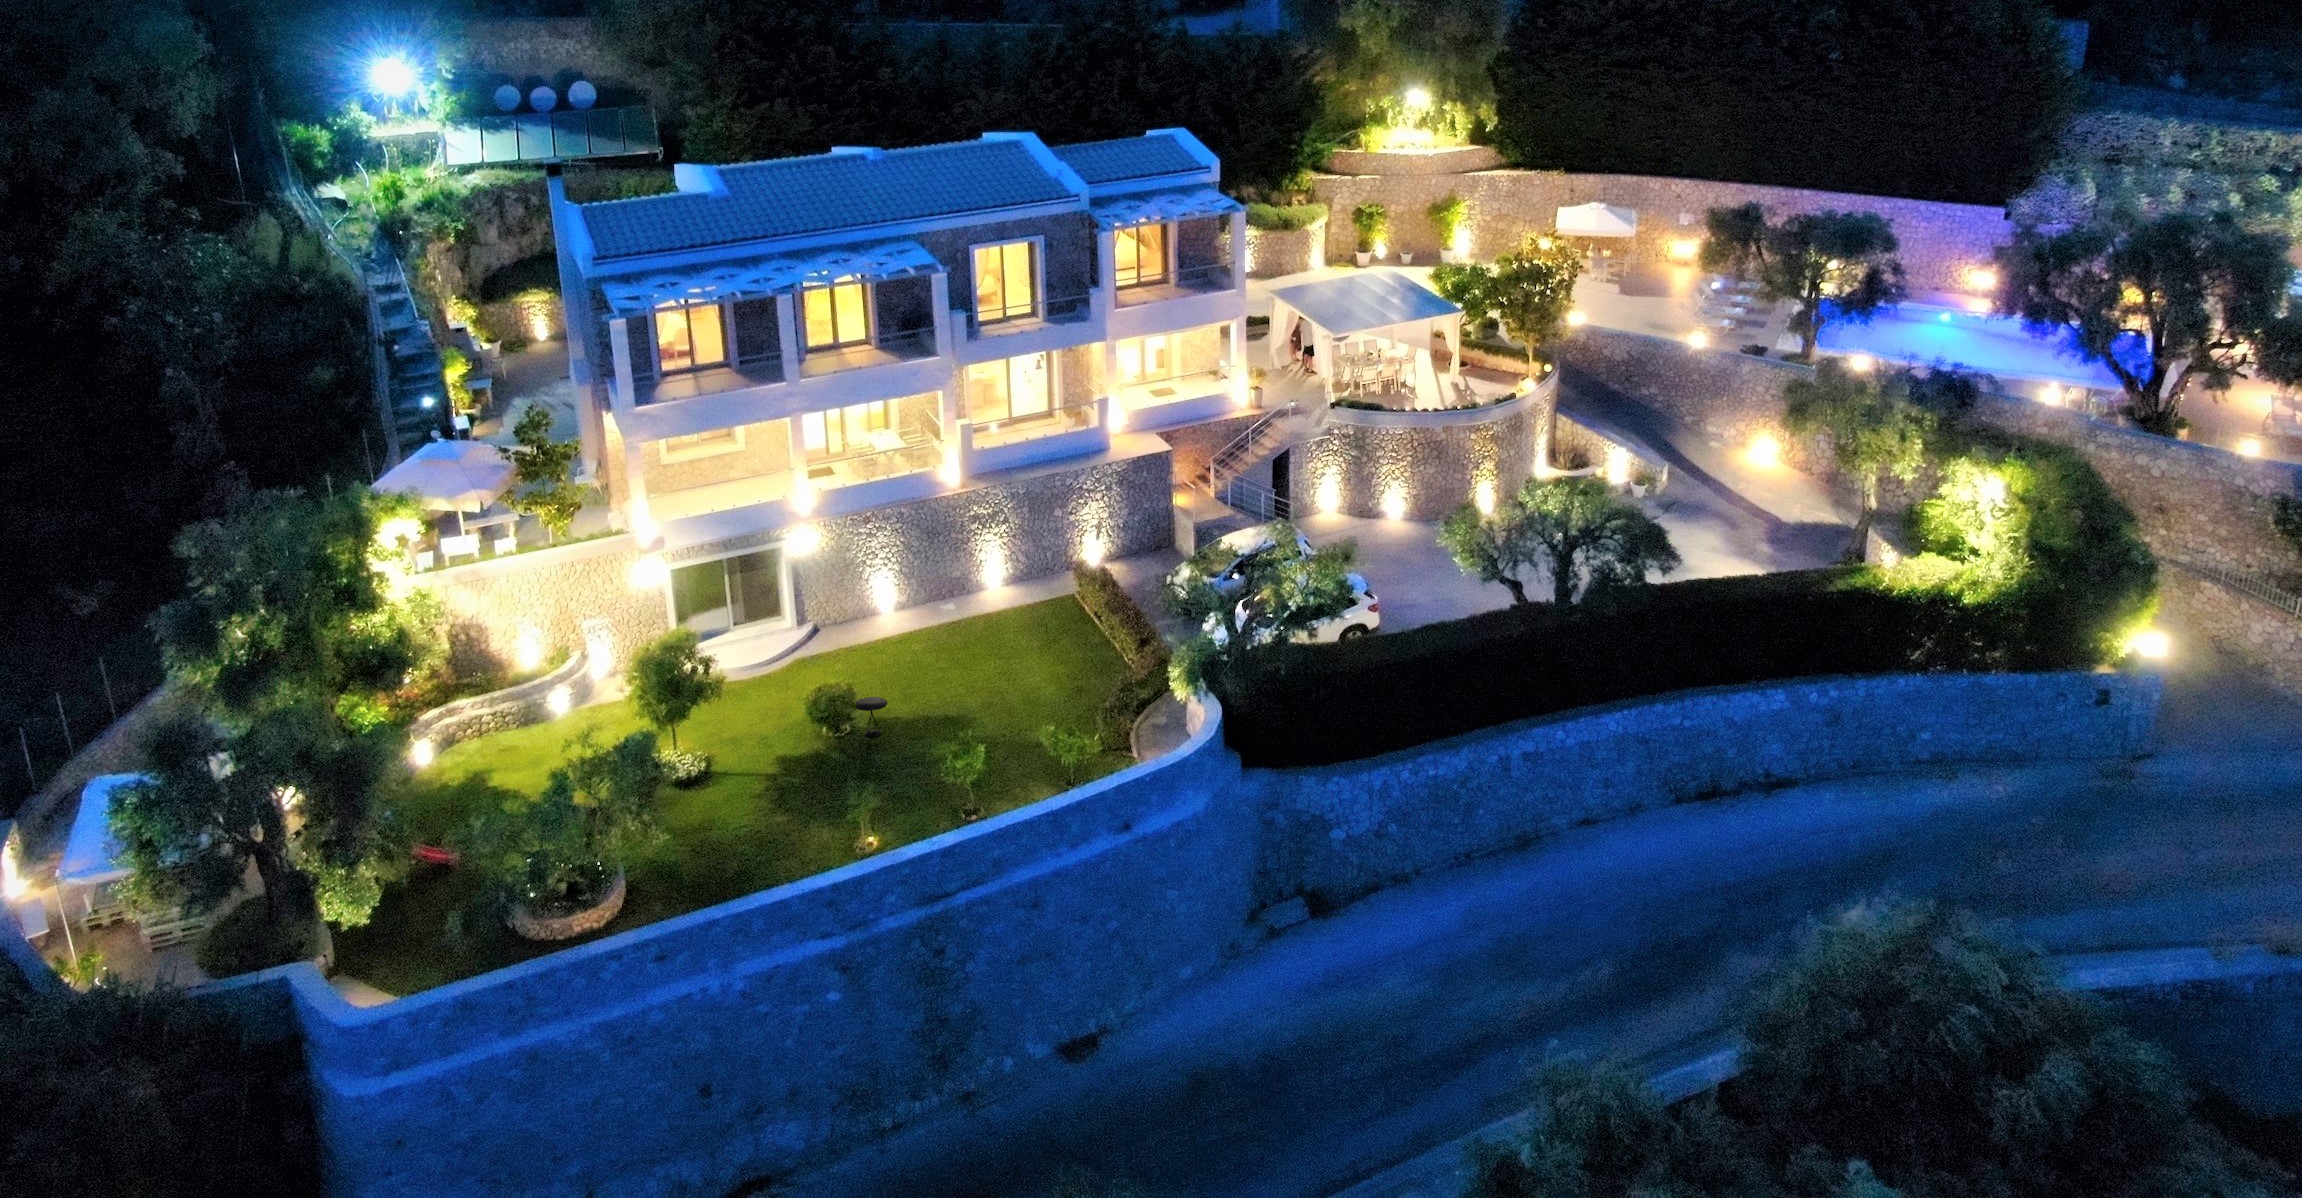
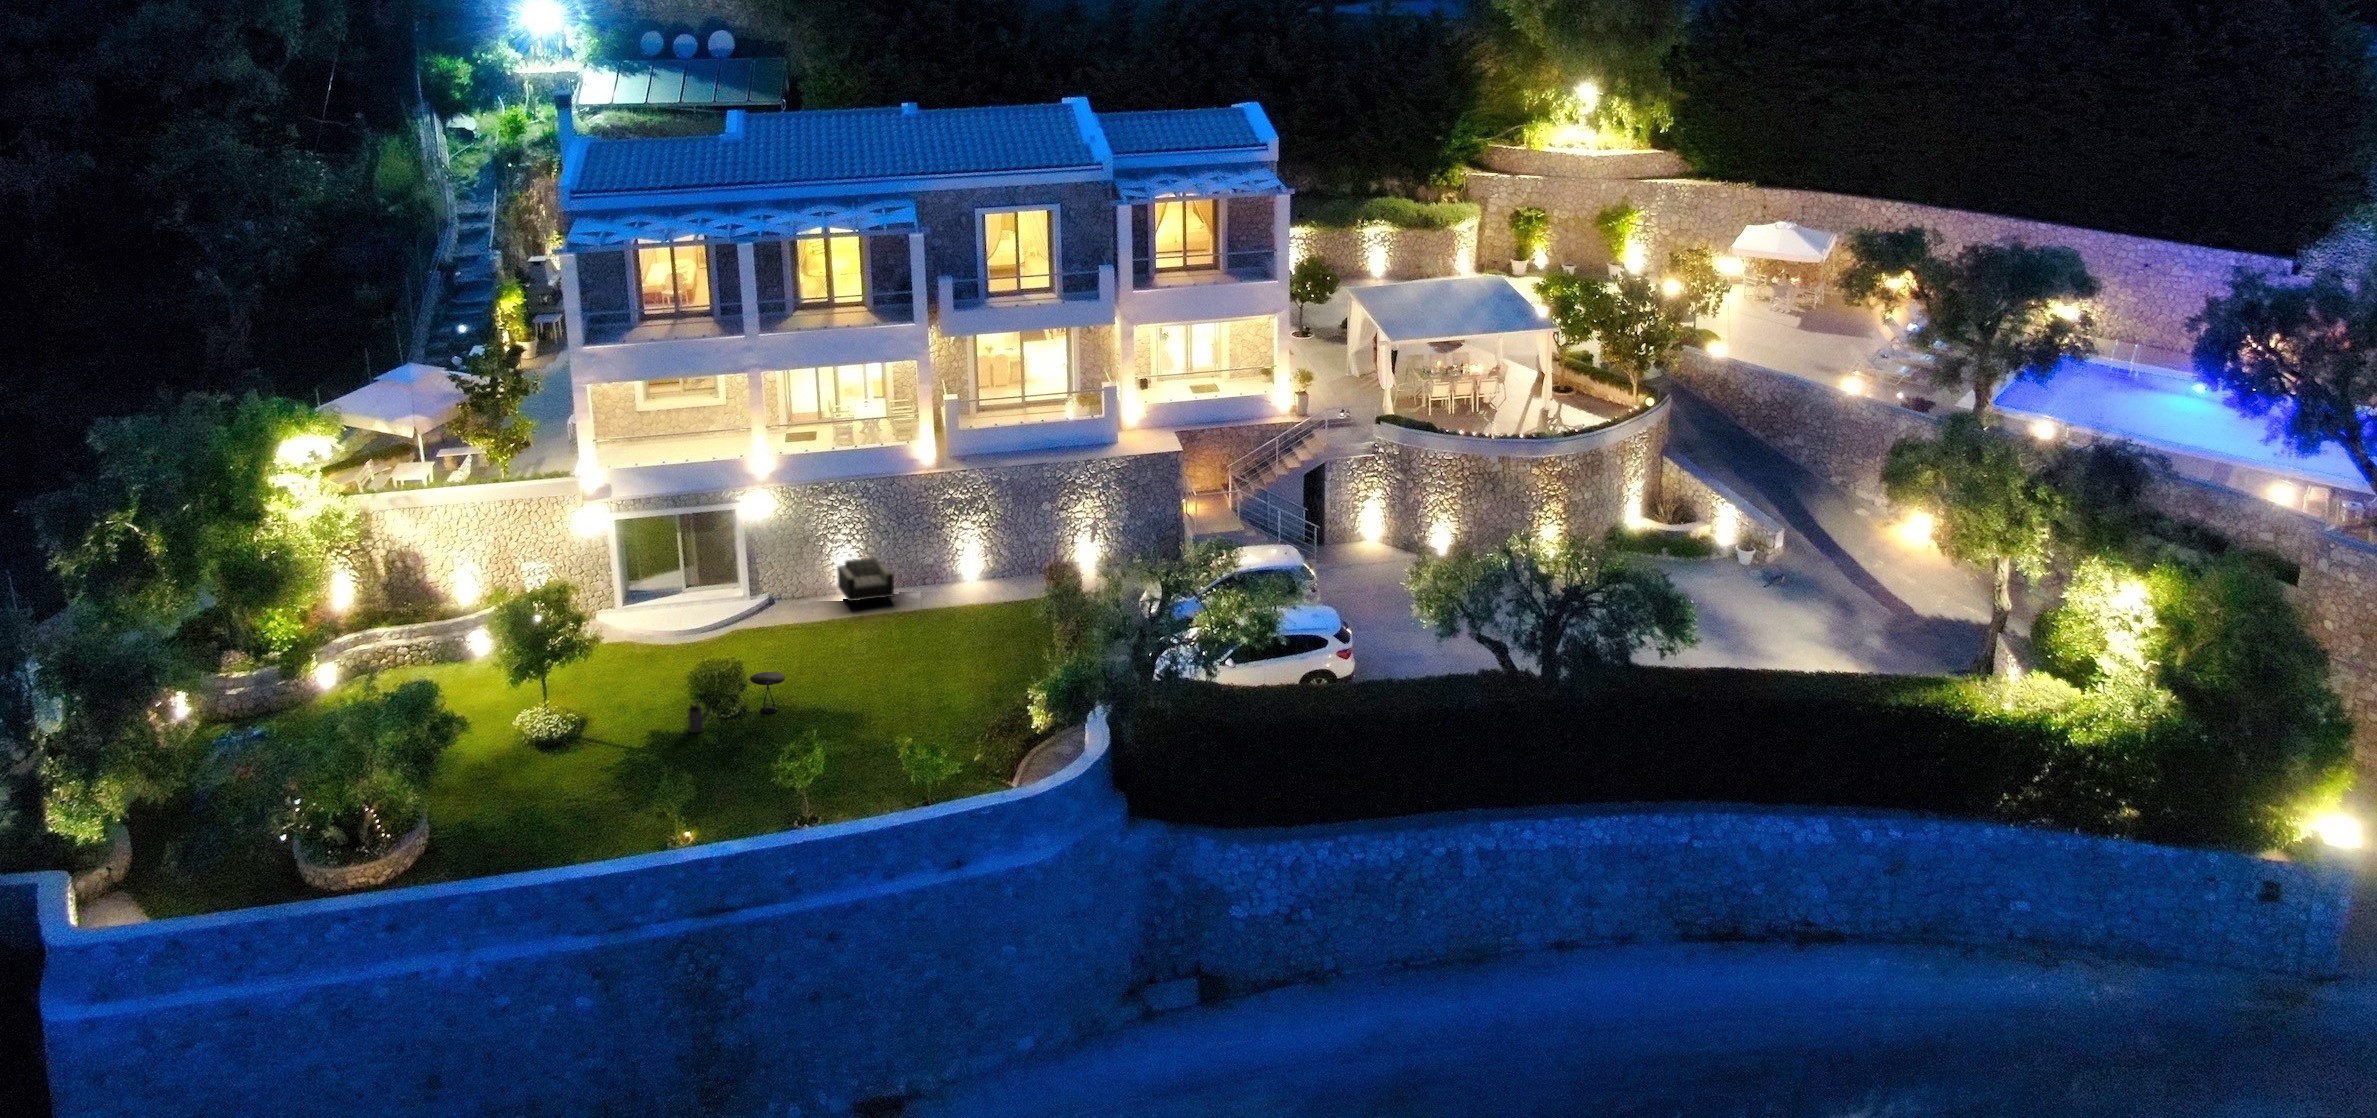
armchair: none [877,578,936,626] -> present [837,557,894,605]
watering can: none [806,728,827,764] -> present [688,701,710,733]

